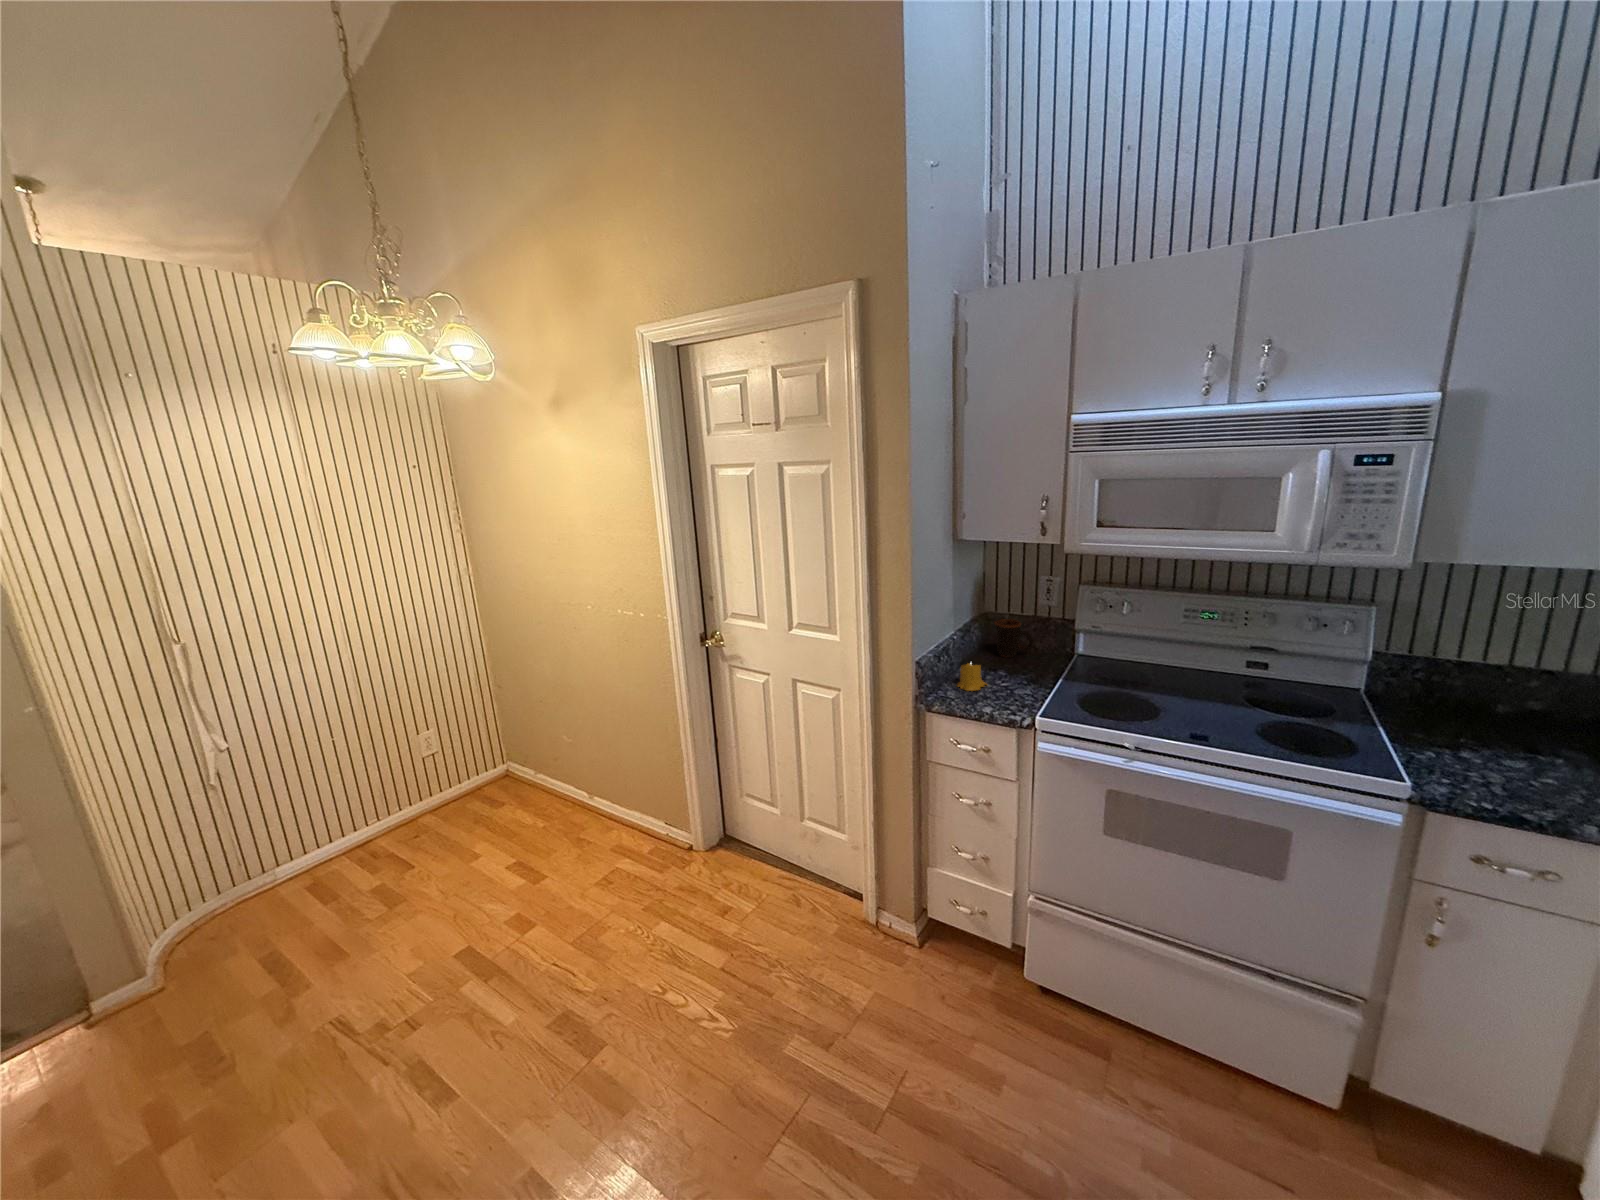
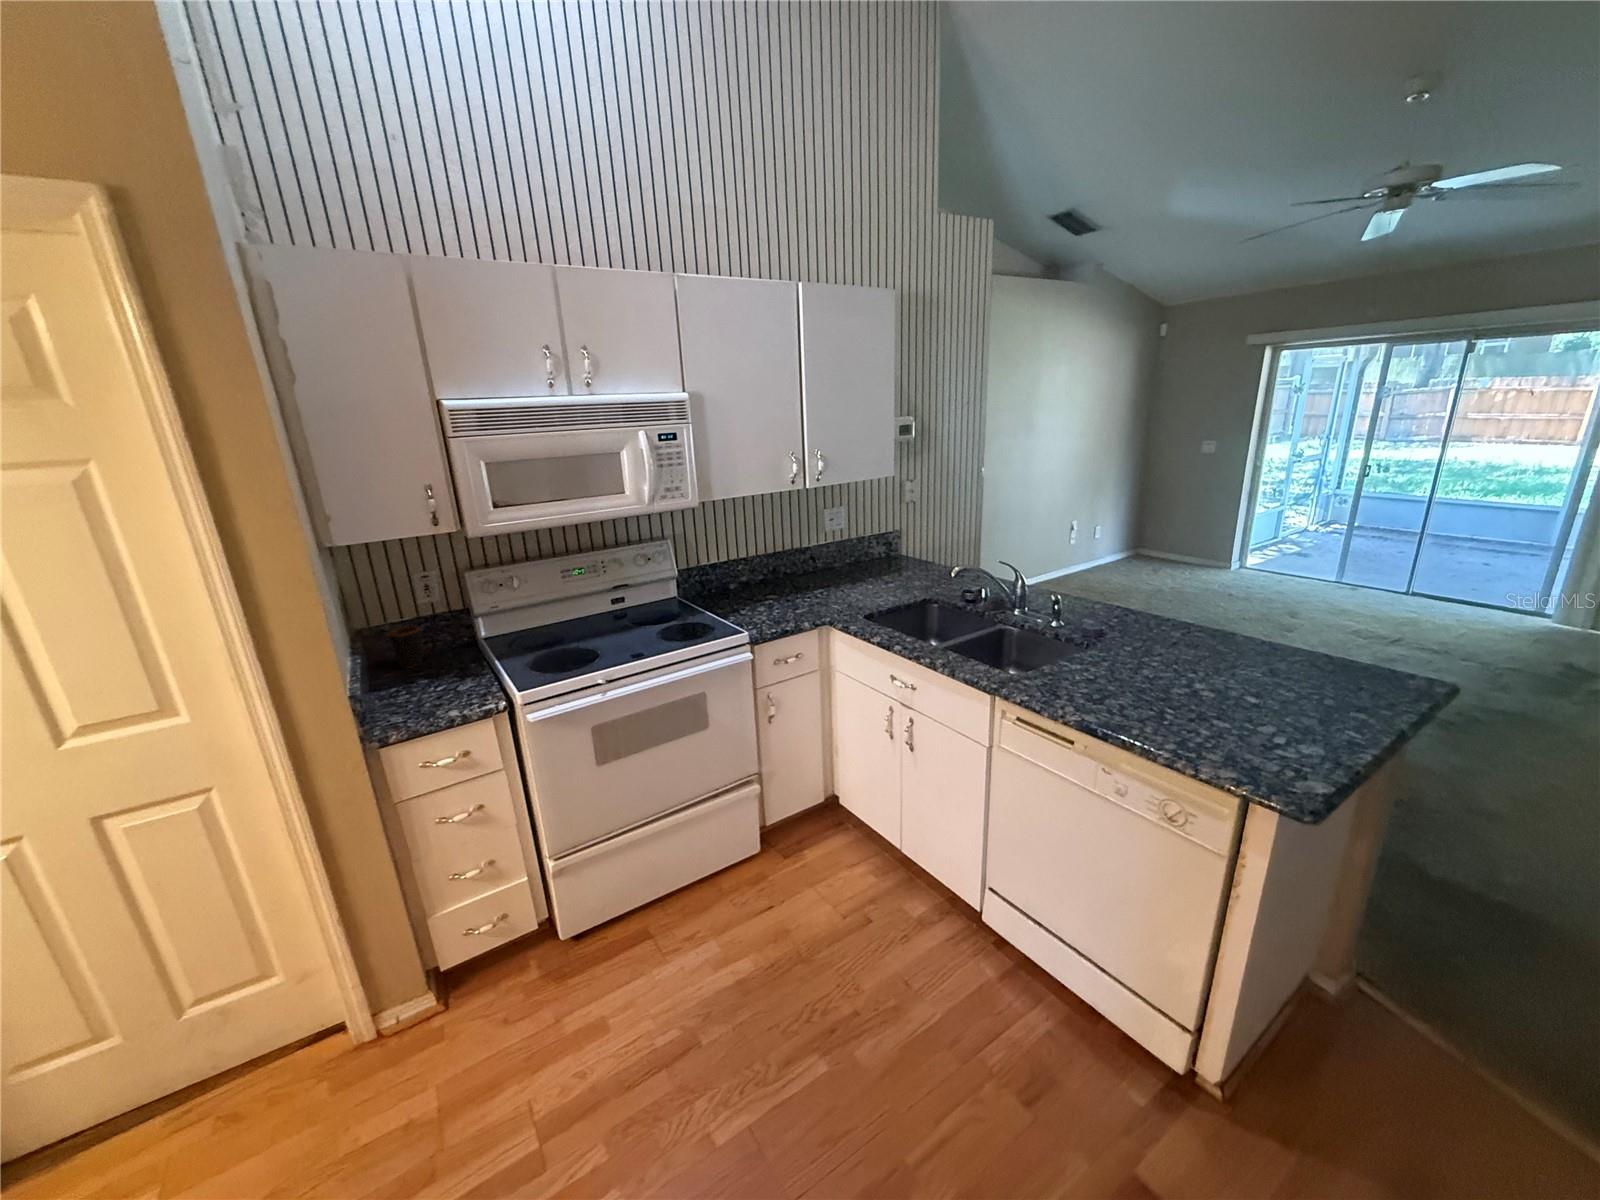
candle: present [958,663,987,691] -> none [393,675,430,709]

